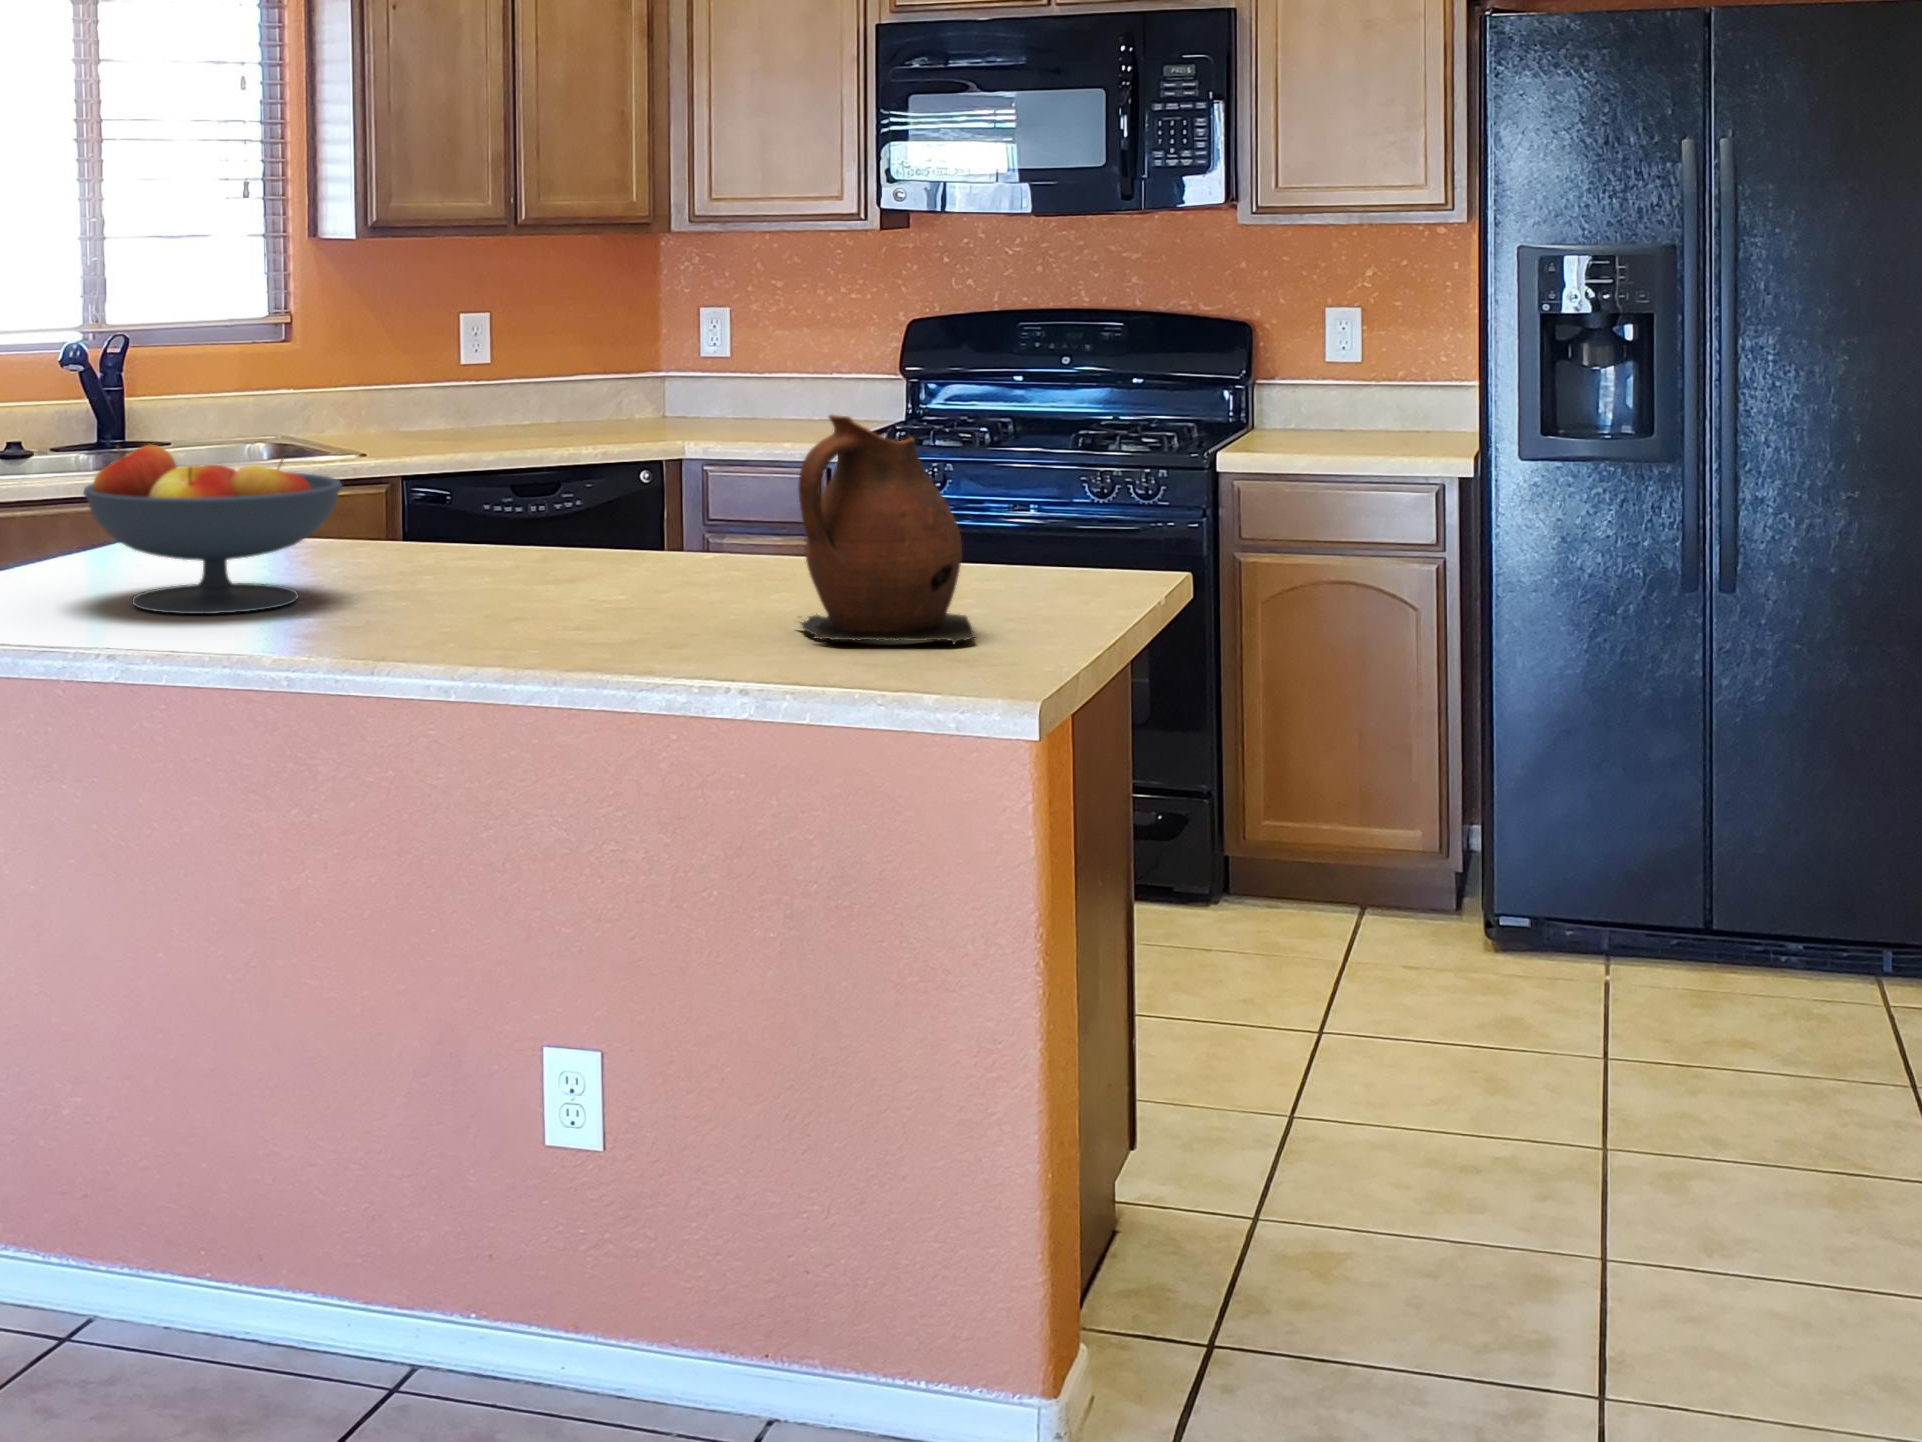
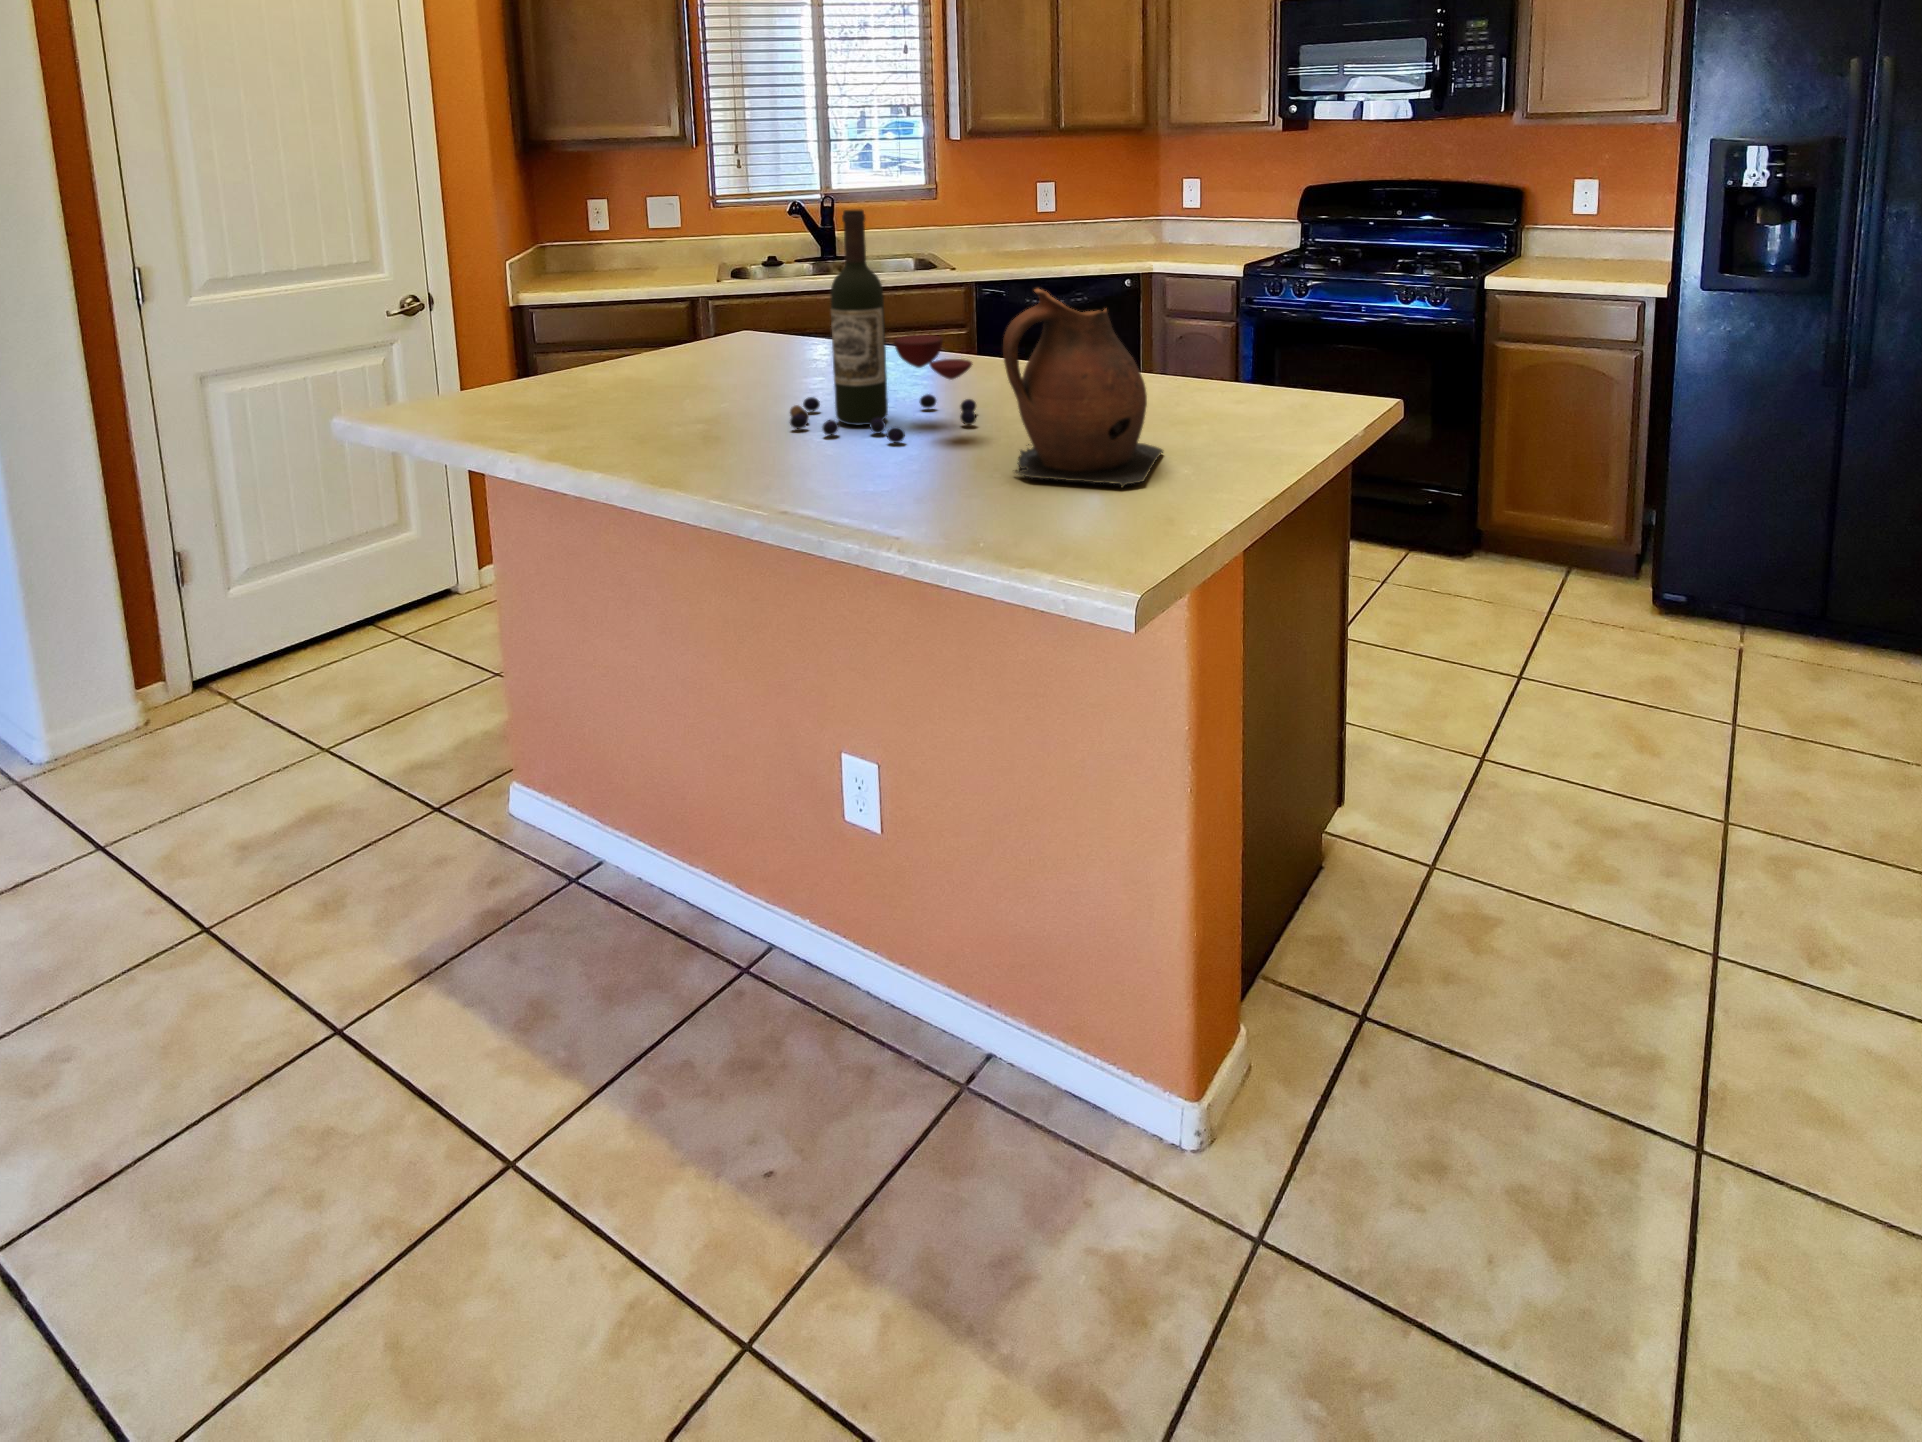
wine bottle: none [440,326,724,625] -> present [790,210,976,443]
fruit bowl: present [83,445,342,614] -> none [563,291,749,413]

